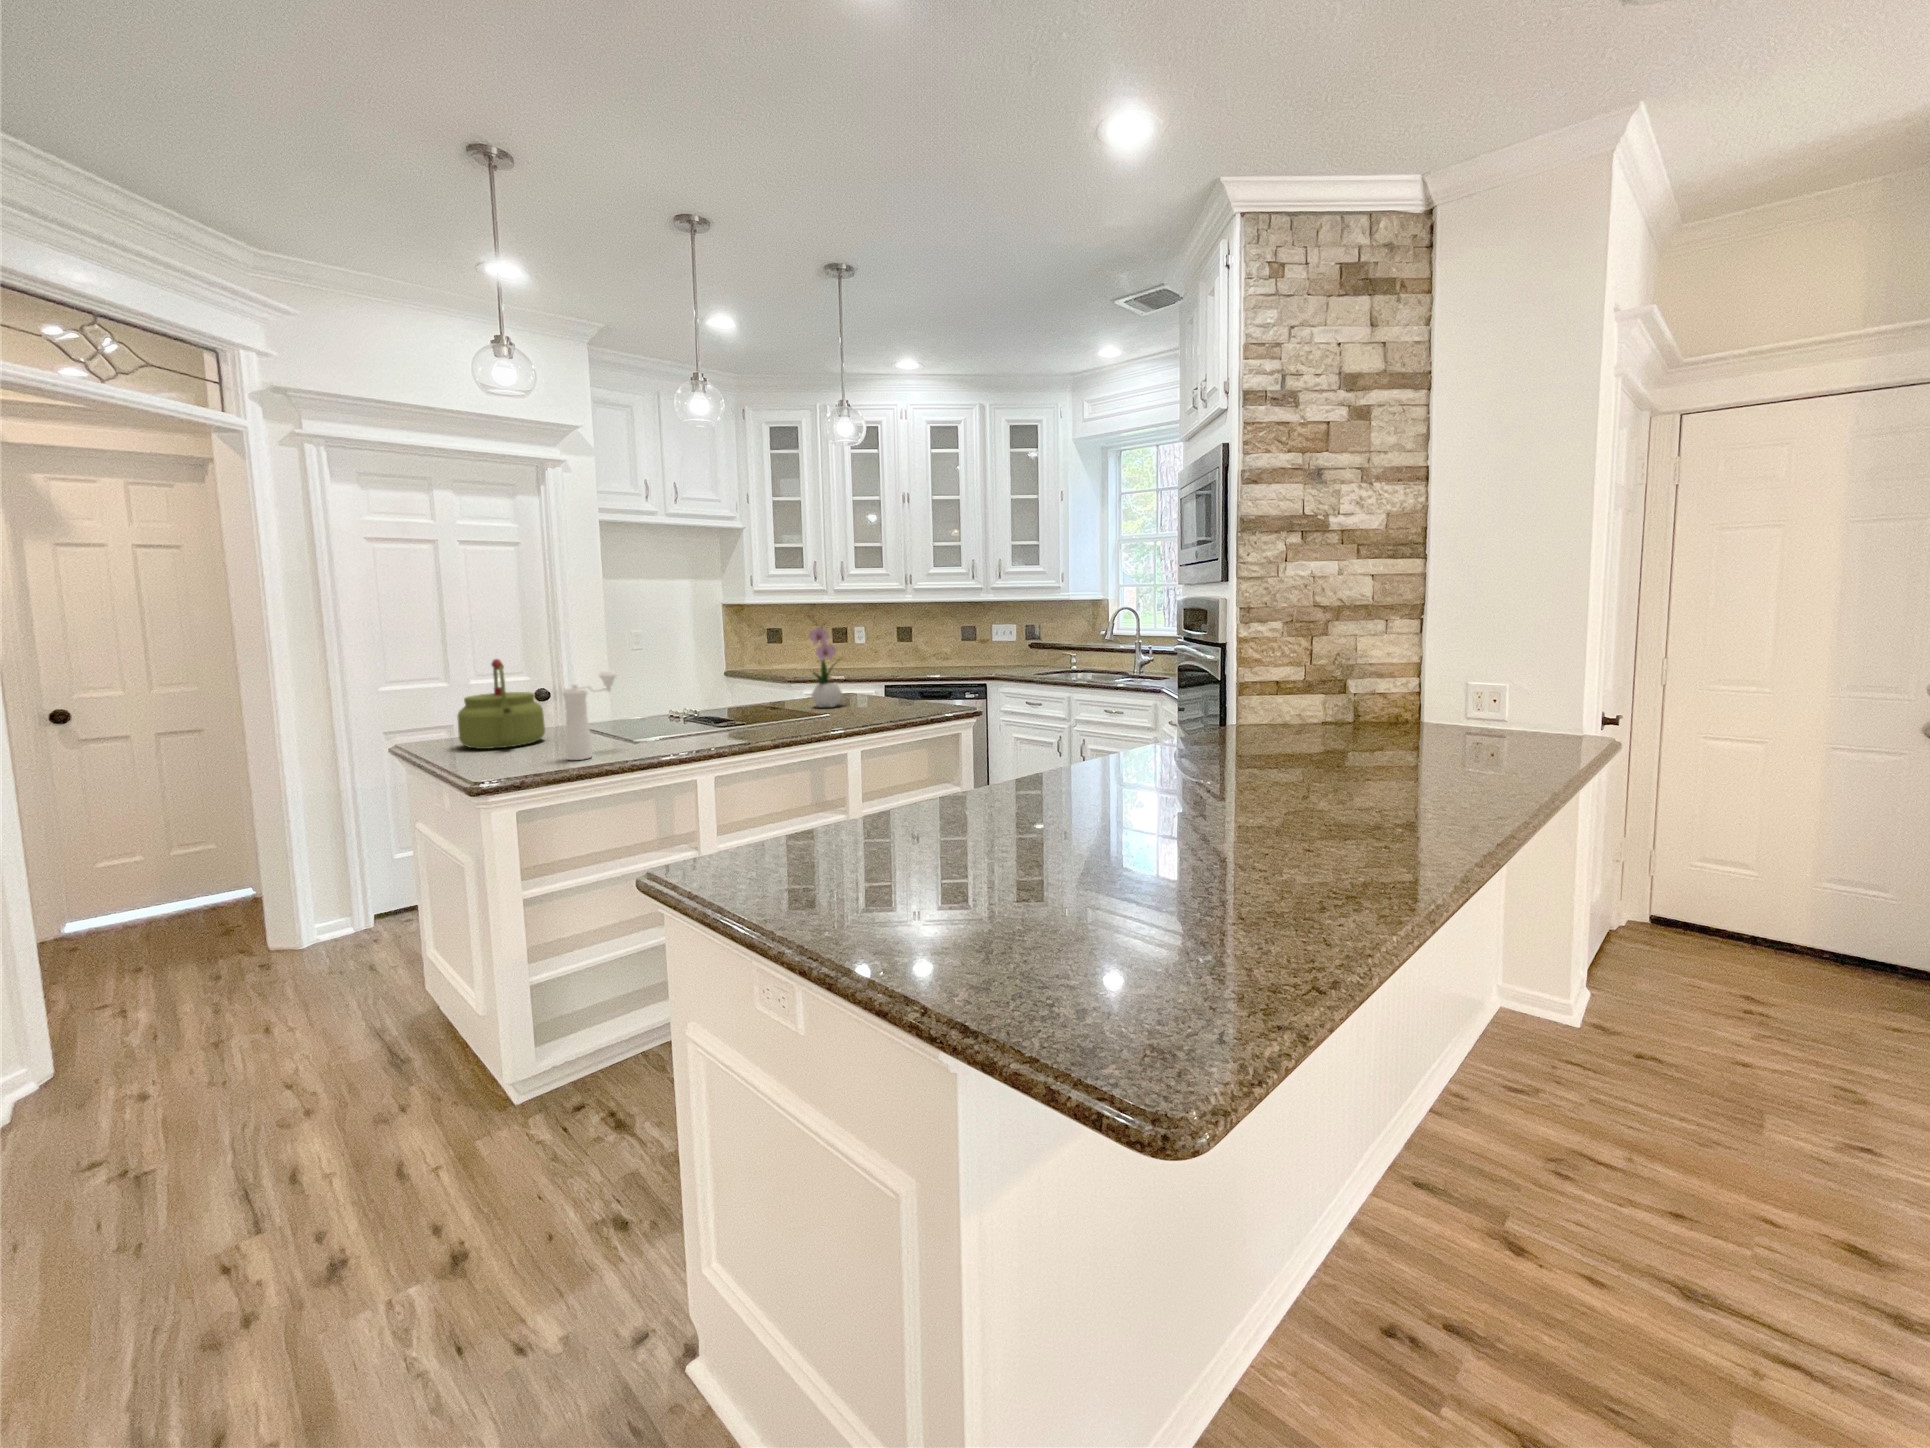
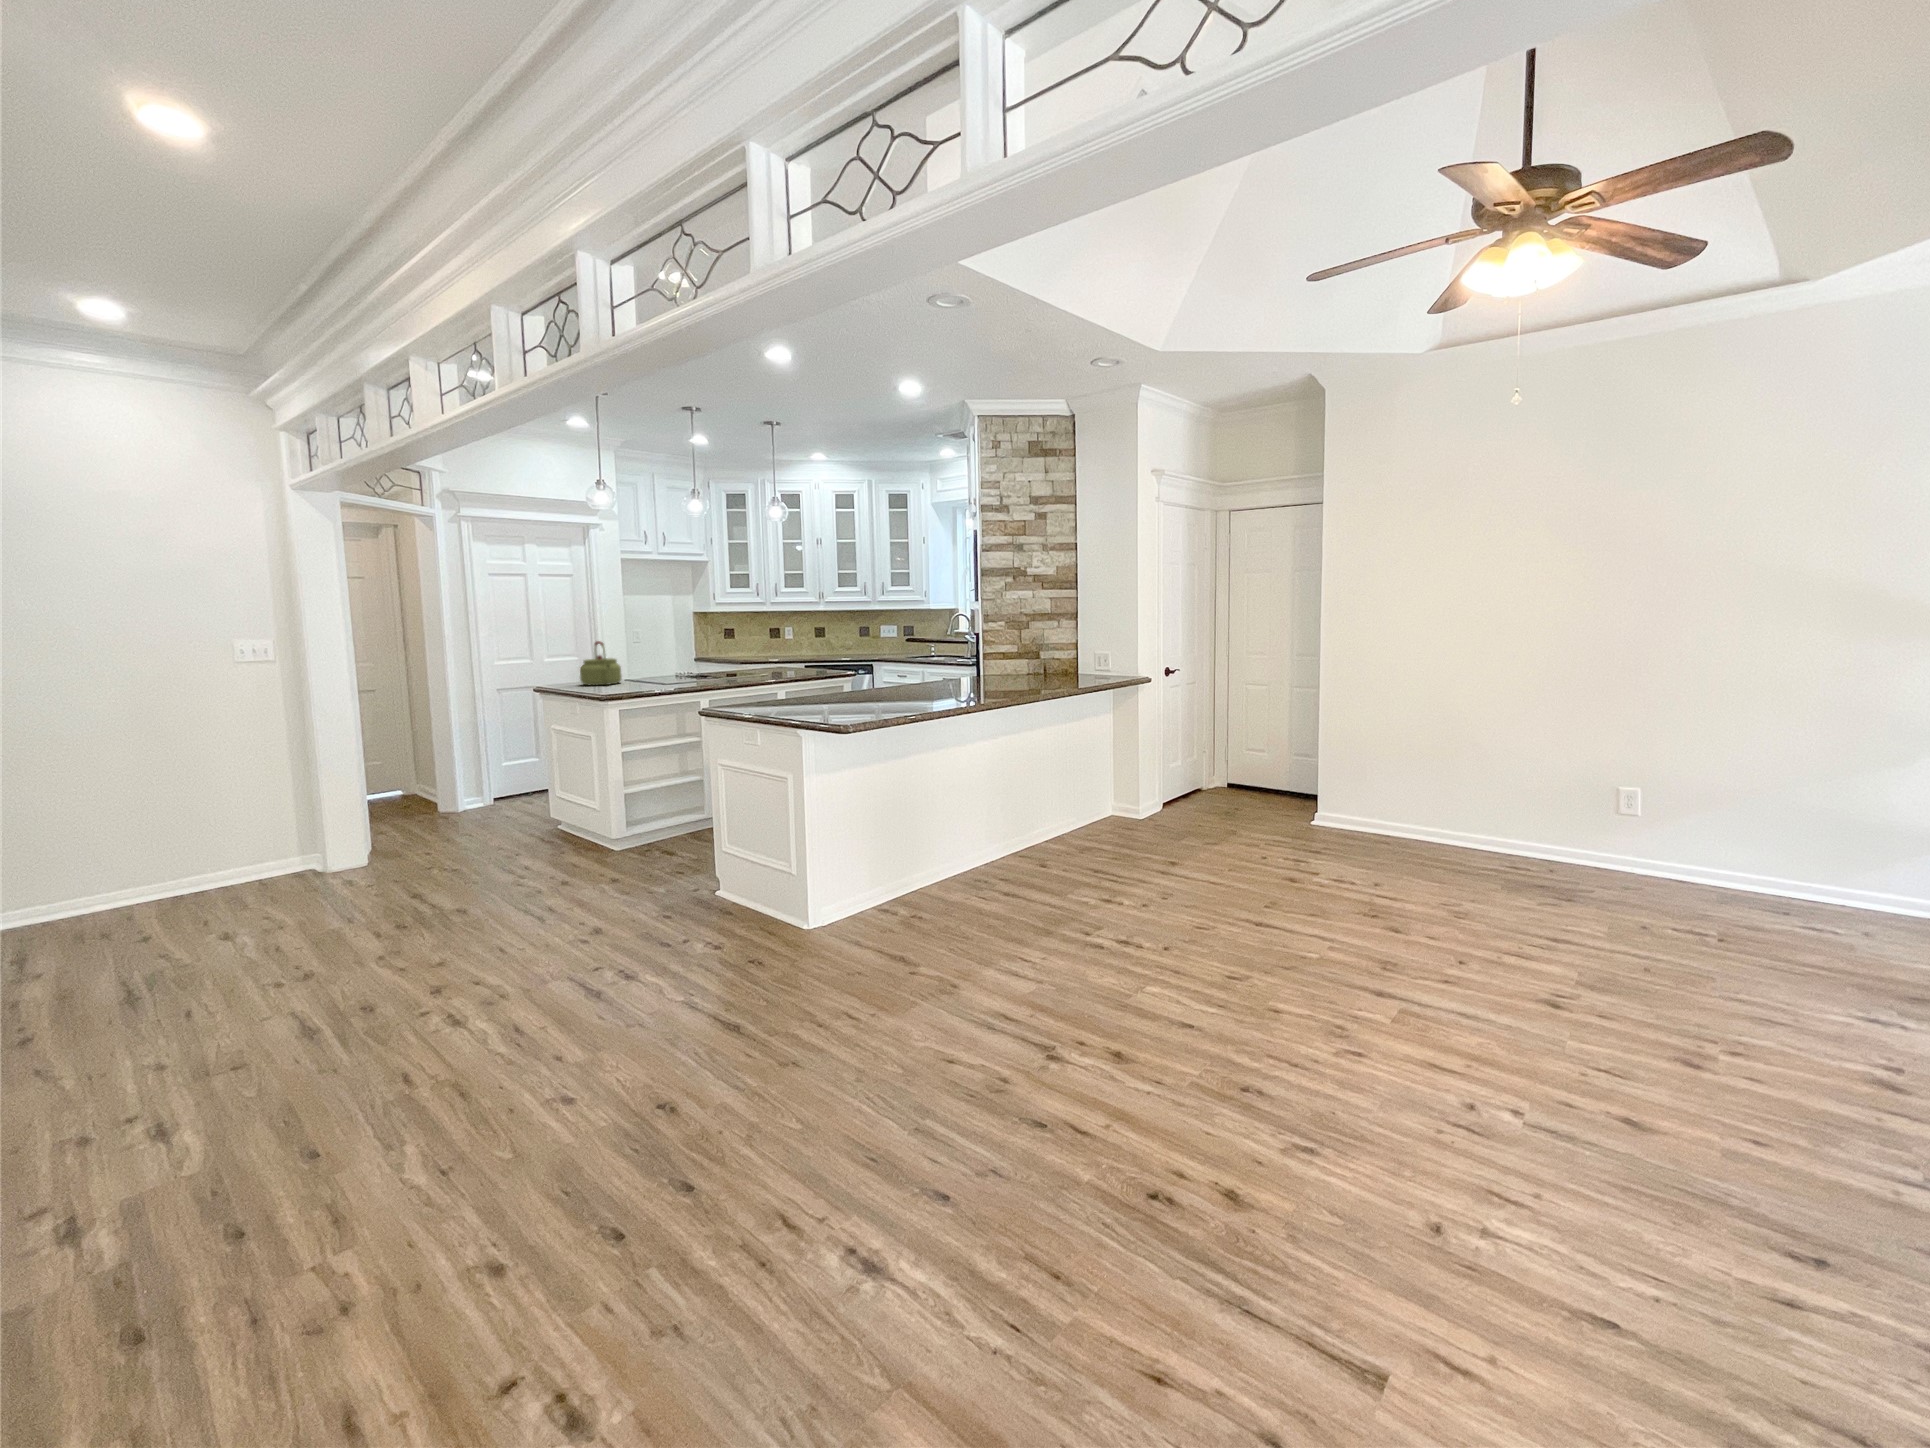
flower arrangement: present [809,617,843,707] -> none [757,618,777,671]
pepper mill: present [562,670,617,760] -> none [641,646,664,687]

